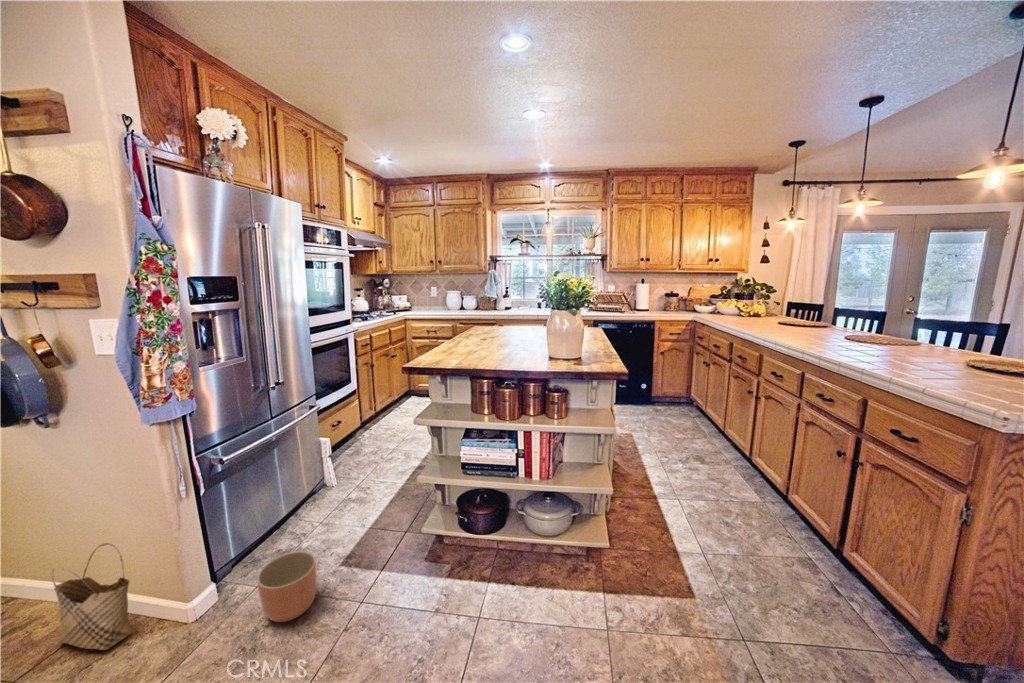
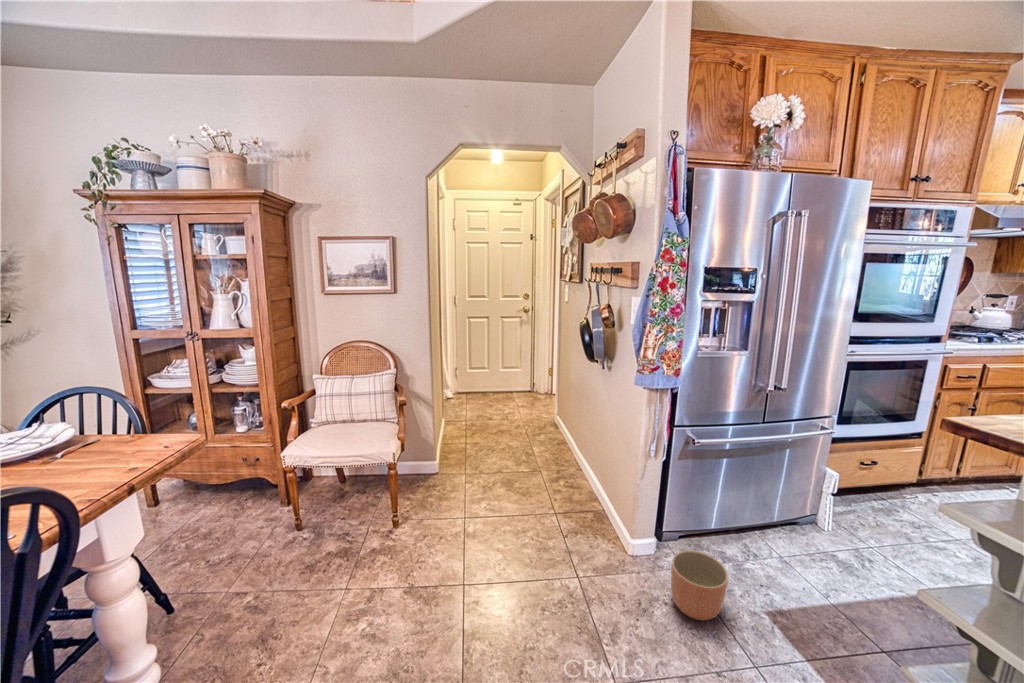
woven basket: present [52,543,132,650] -> none [583,456,617,527]

